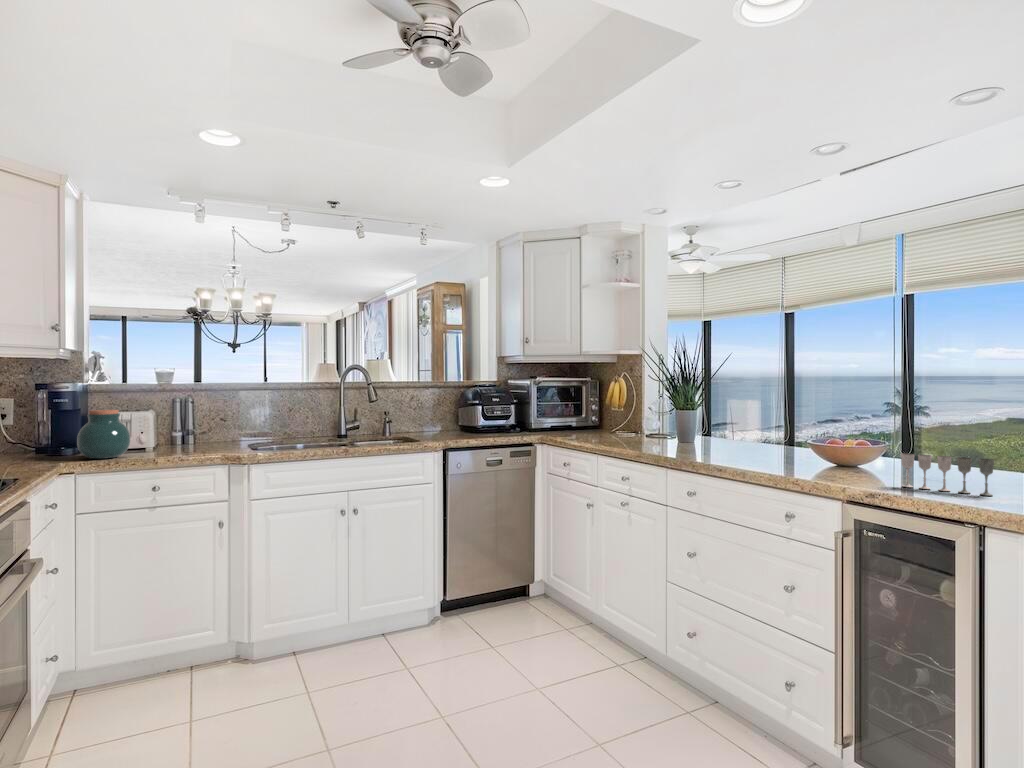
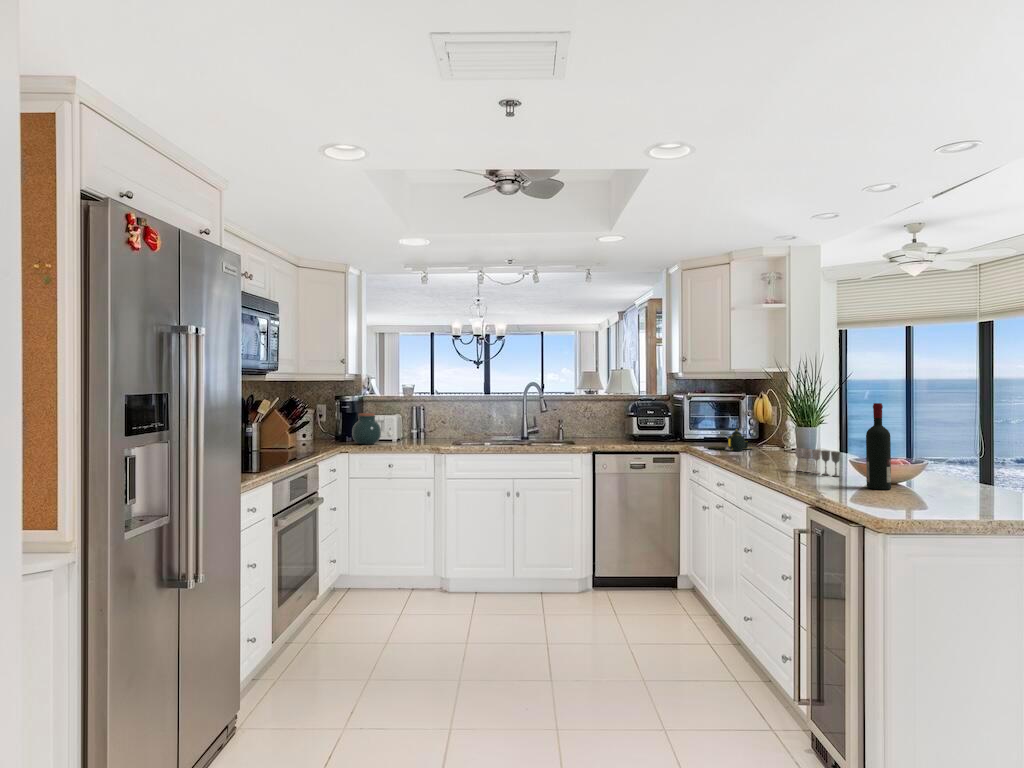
wine bottle: none [852,387,880,486] -> present [866,403,891,489]
teapot: none [572,417,618,441] -> present [708,429,752,451]
wine glass: present [901,453,994,496] -> present [795,448,840,477]

